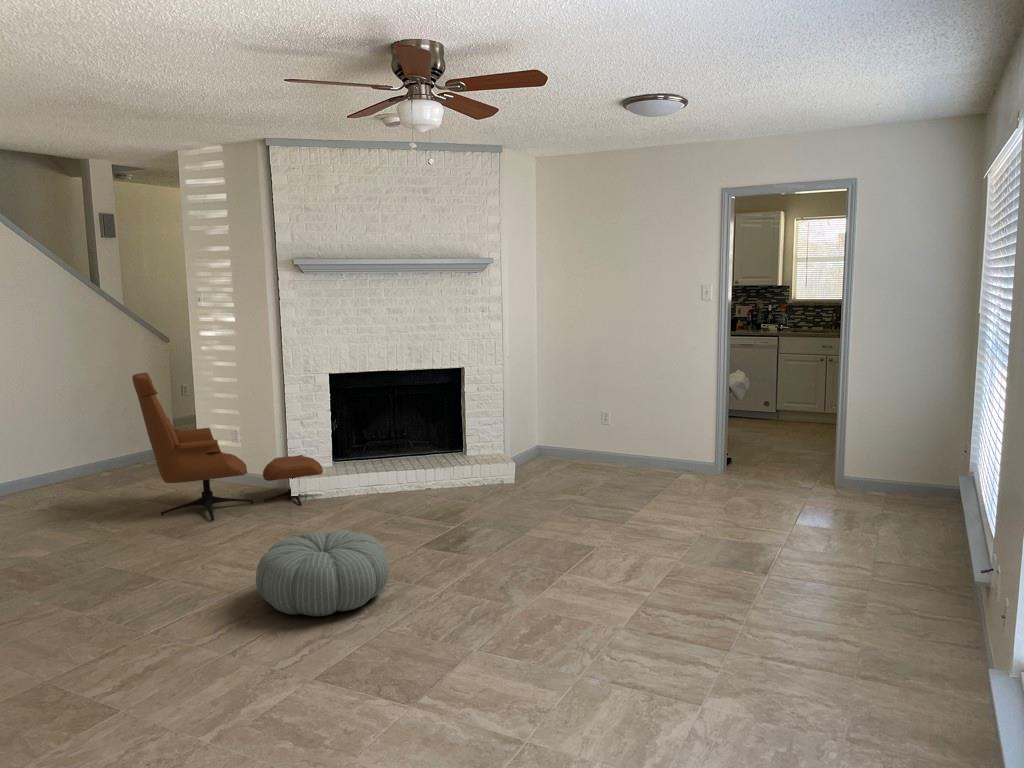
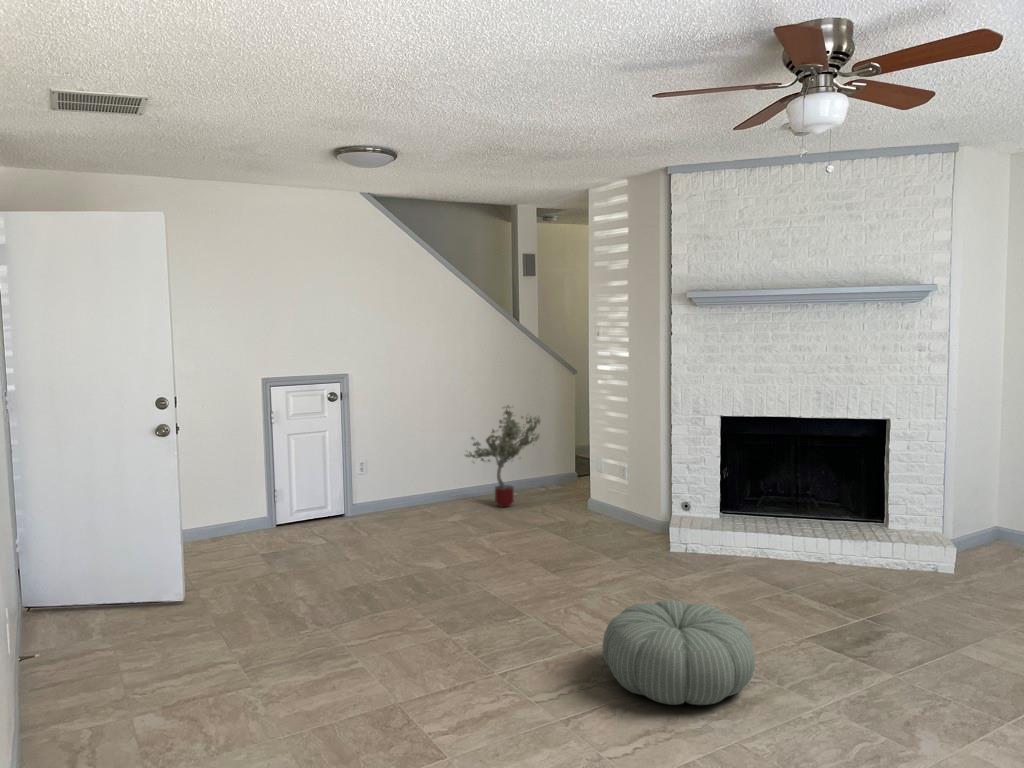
lounge chair: present [132,373,323,521] -> none [525,405,708,562]
potted tree: none [49,376,139,485] -> present [466,406,540,507]

